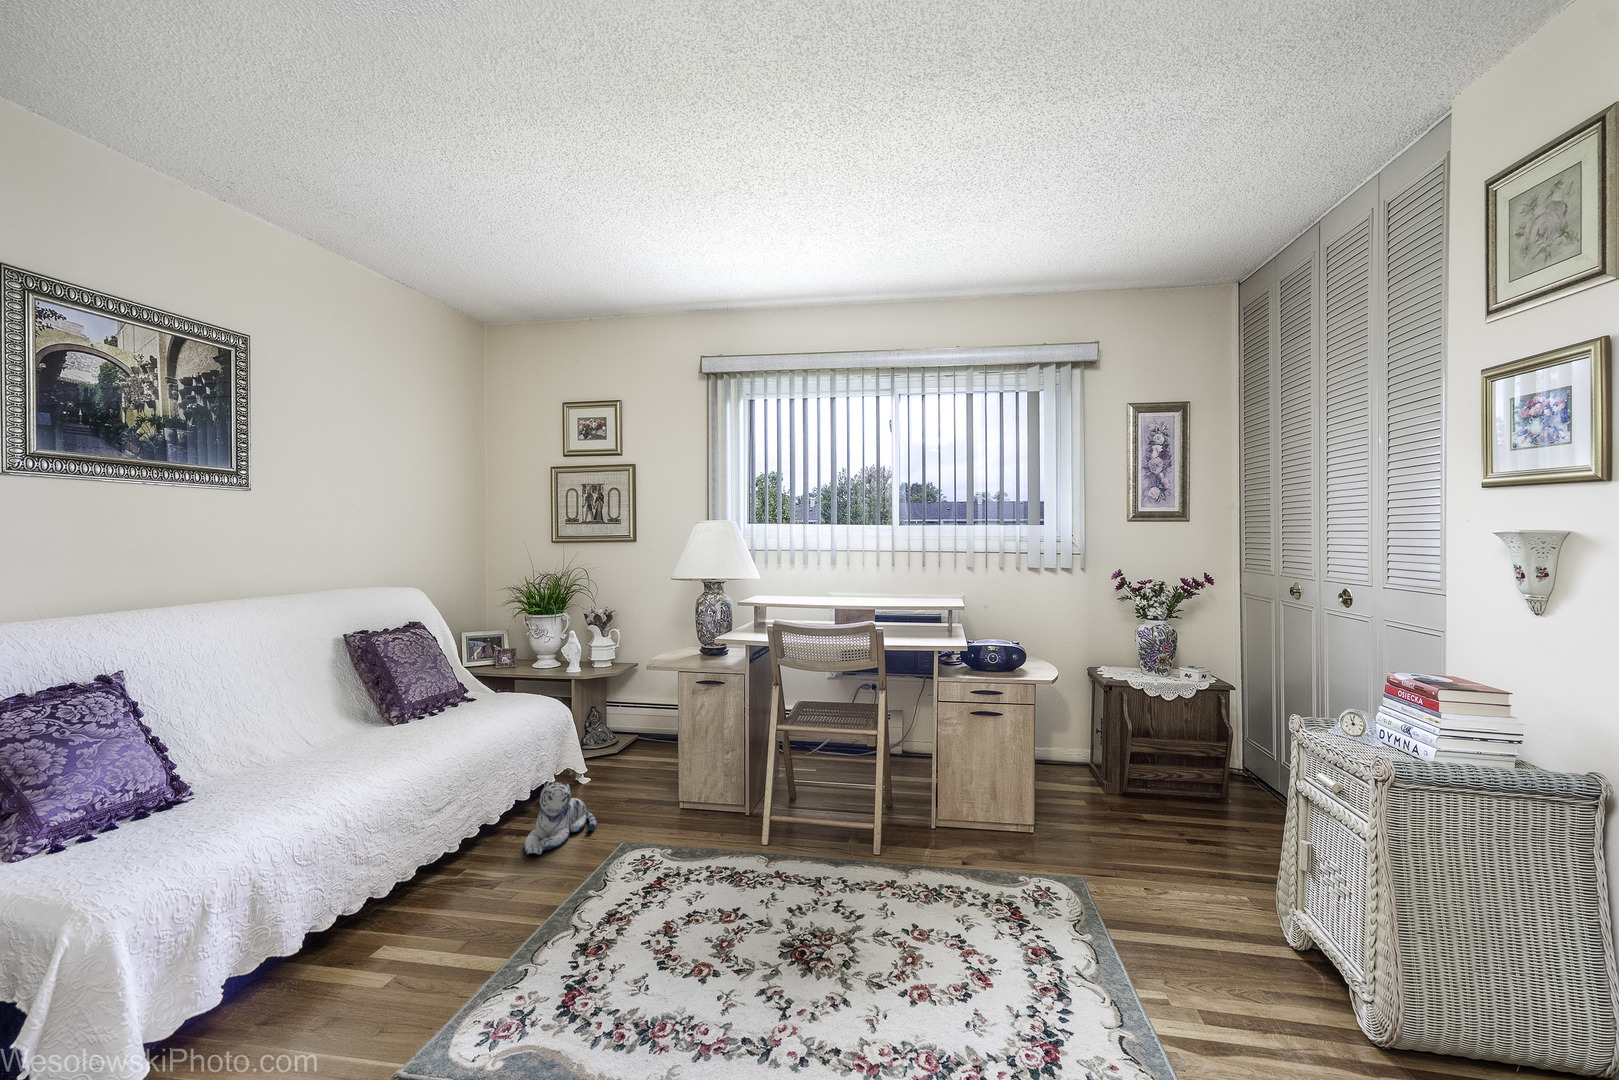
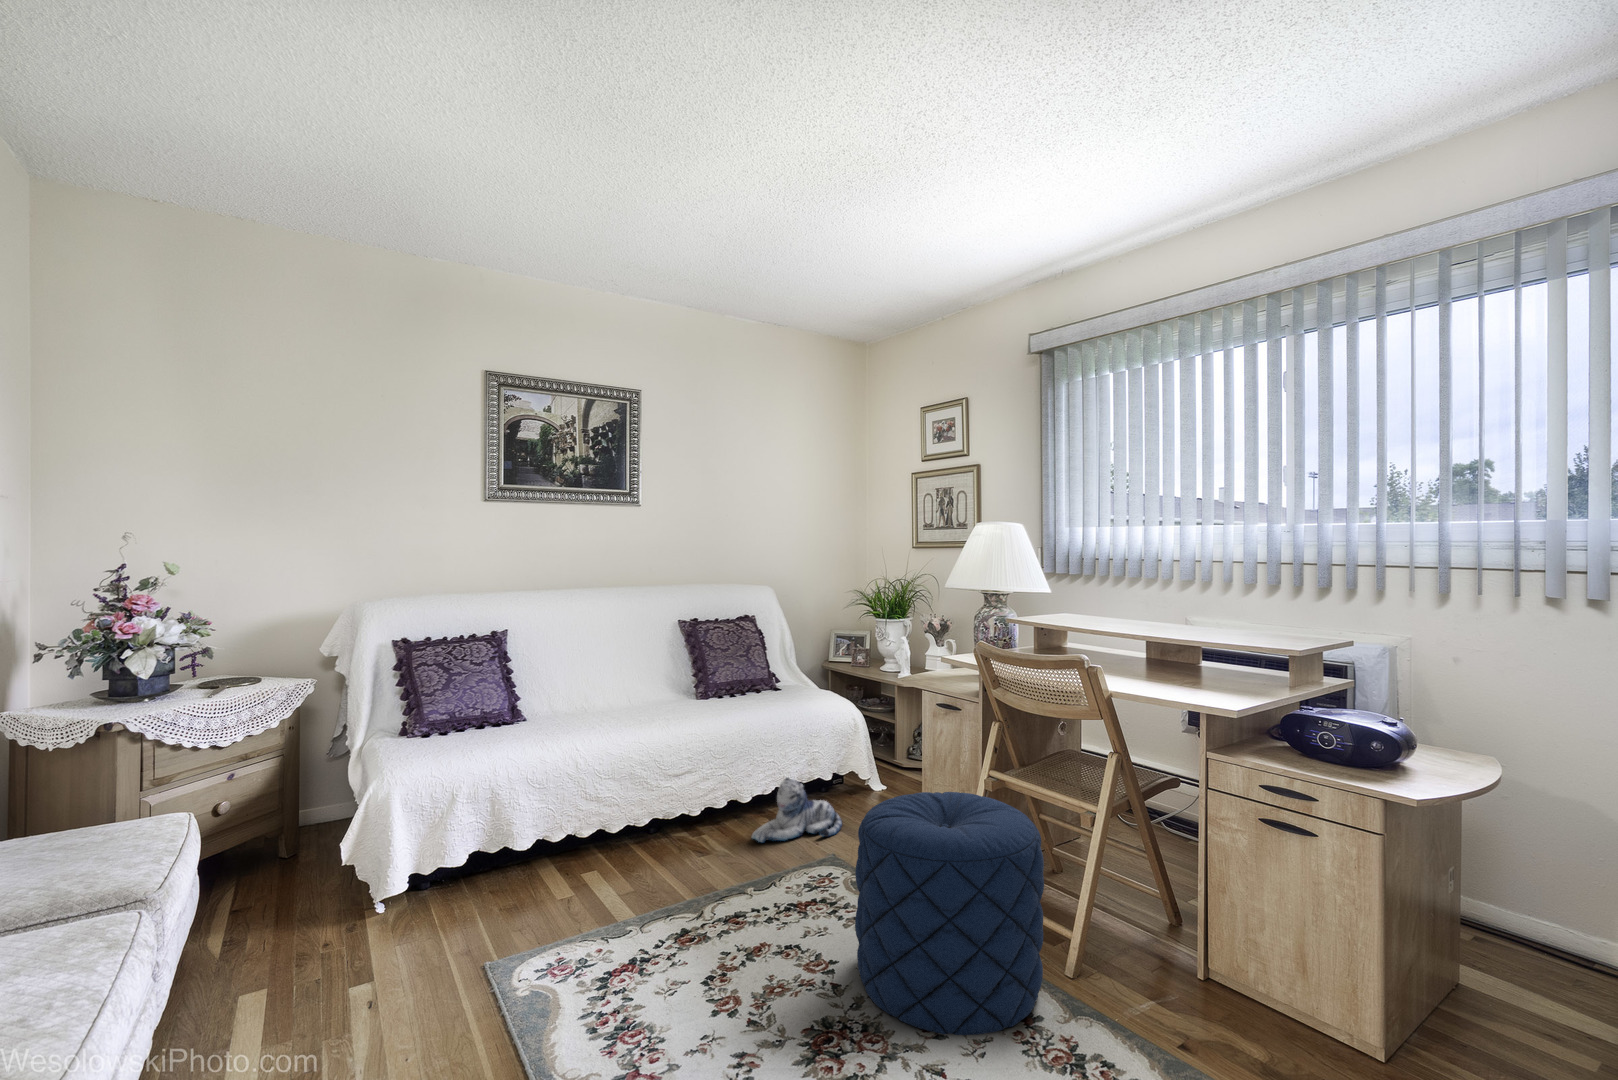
pouf: none [749,738,894,921] -> present [855,792,1044,1035]

